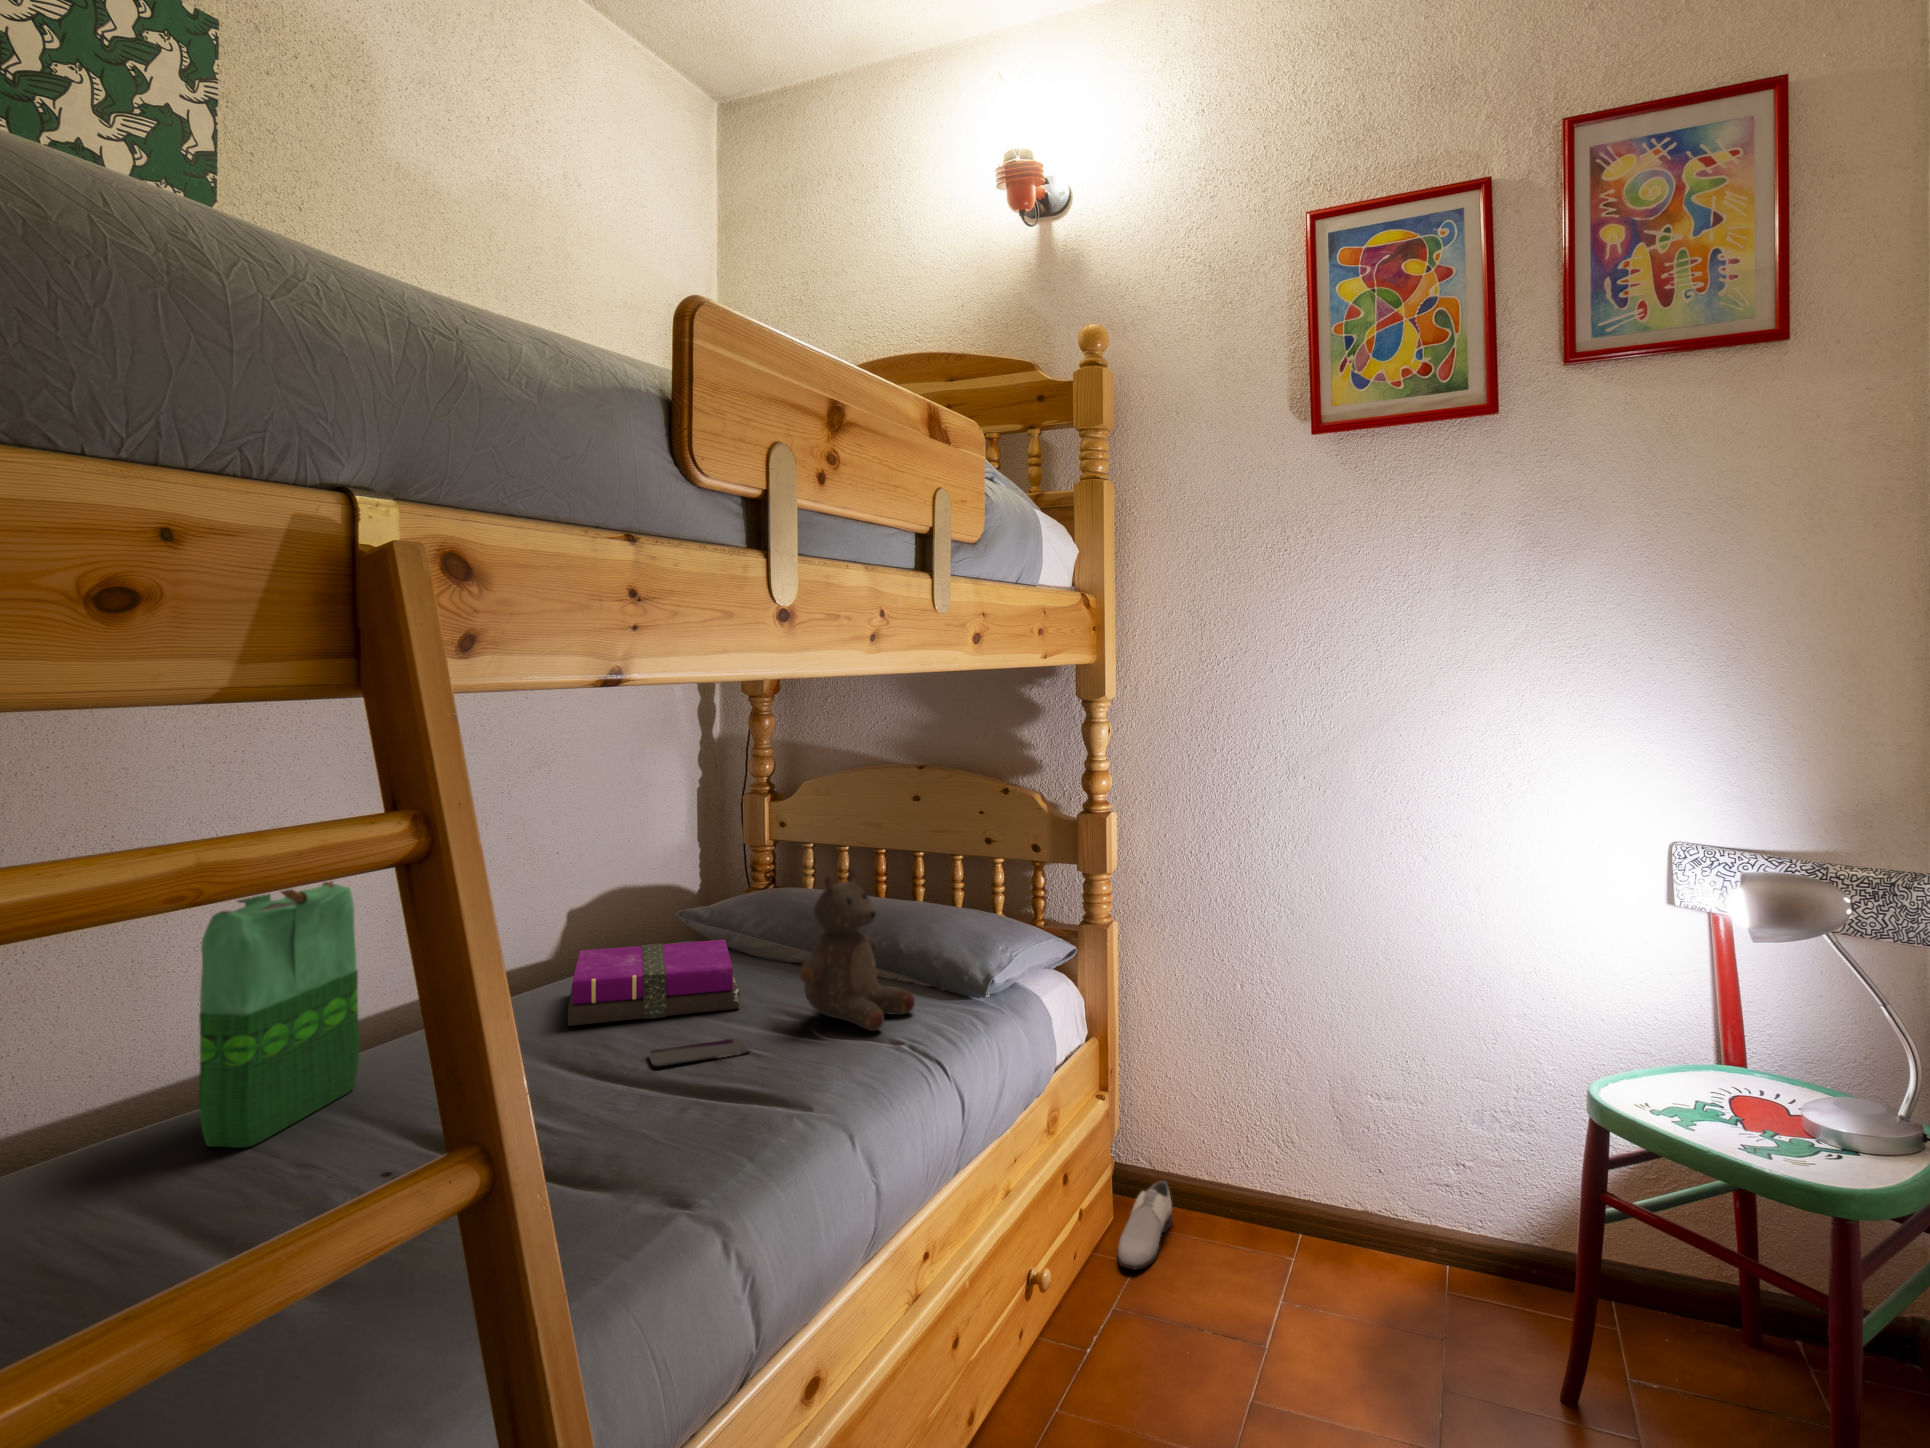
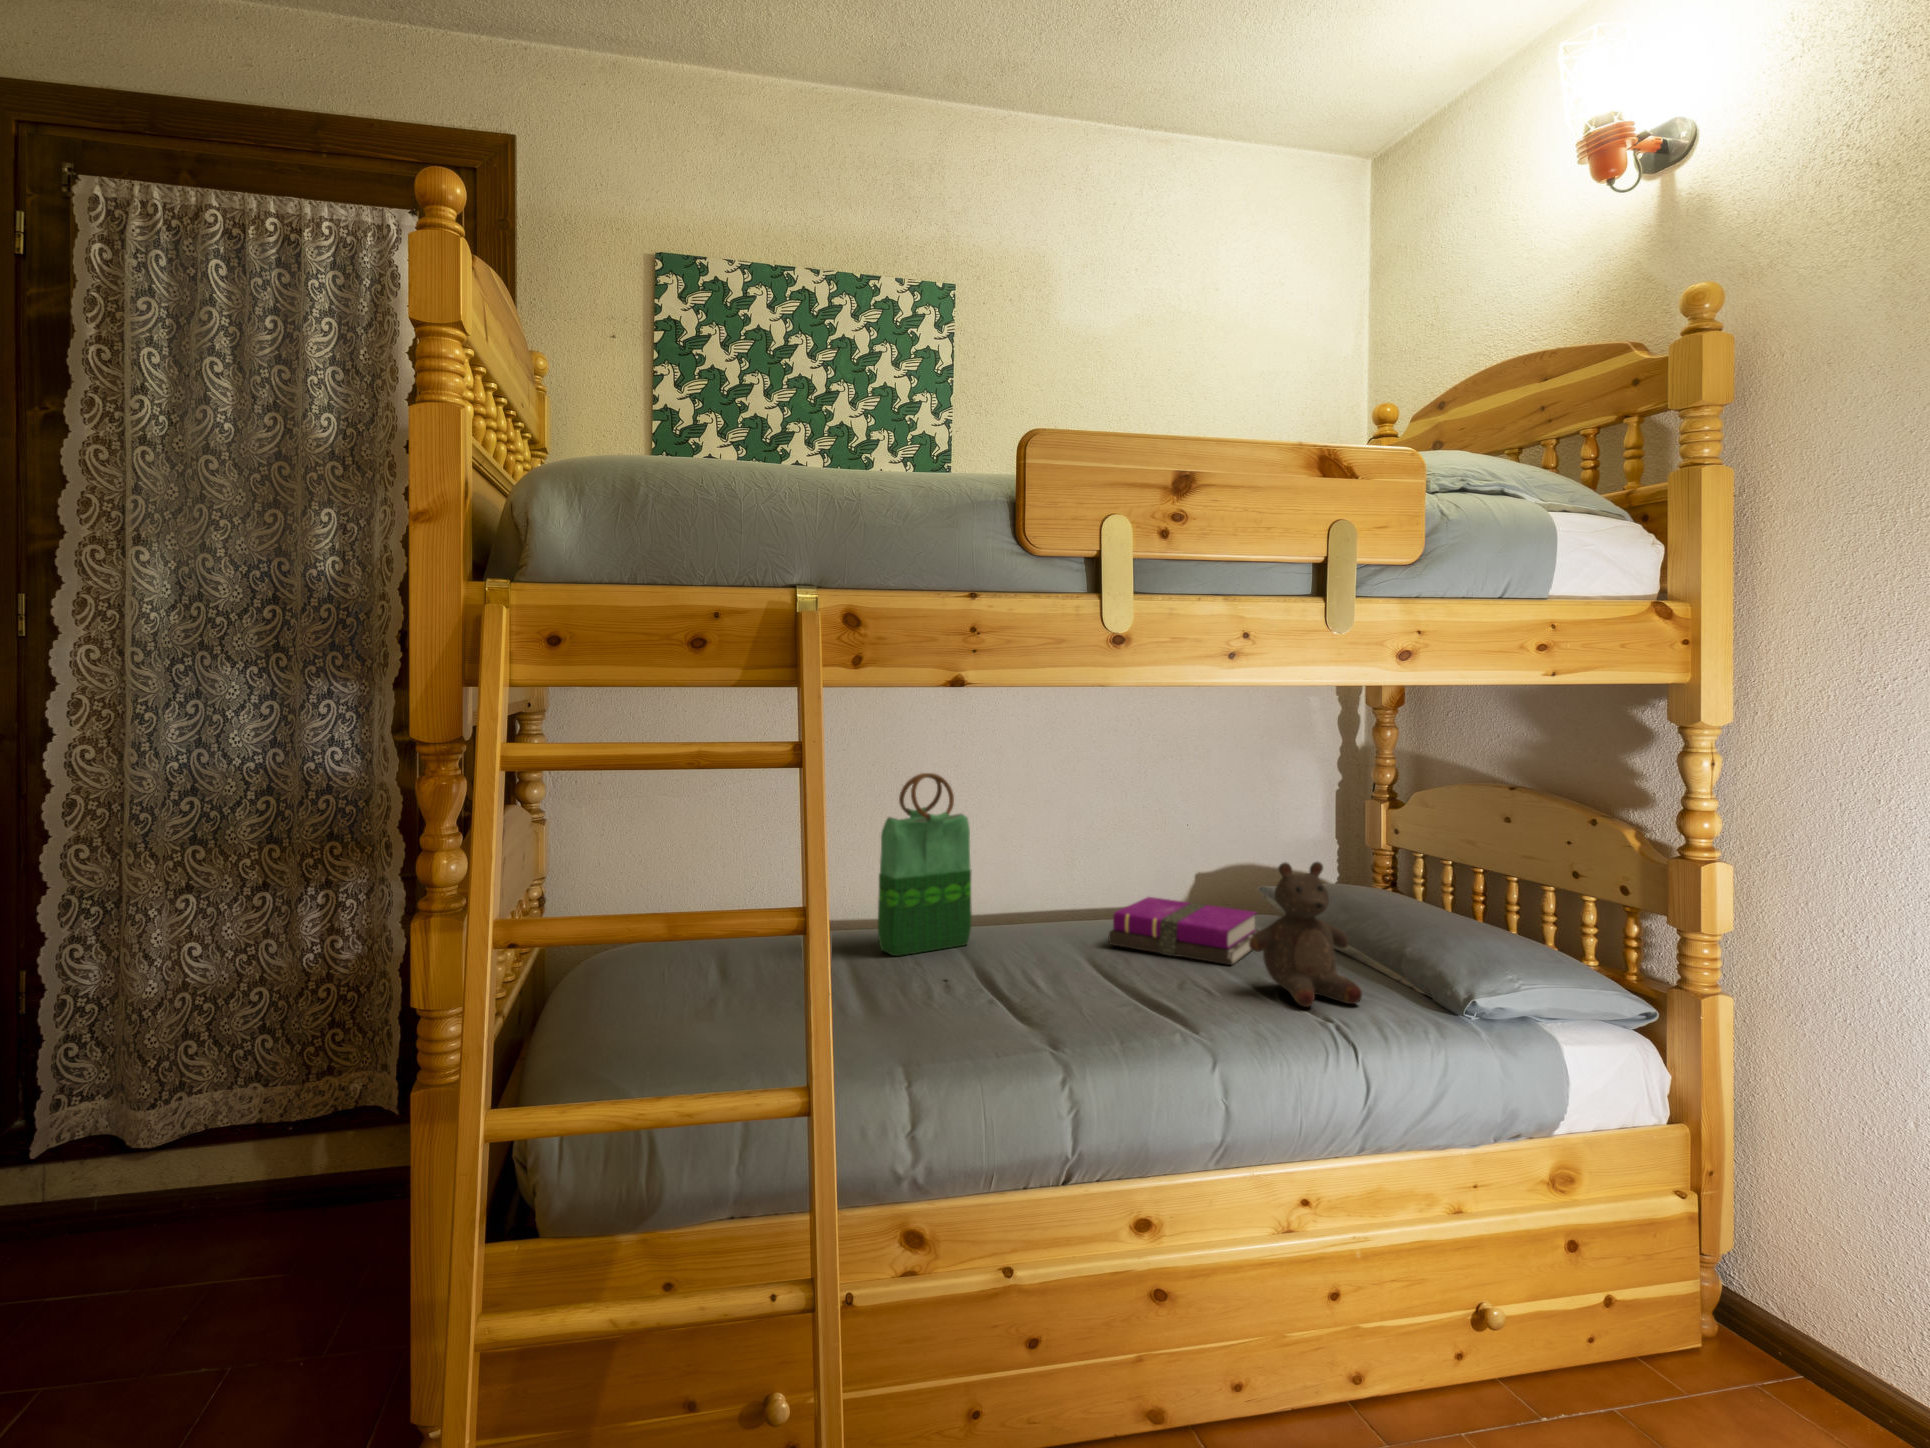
smartphone: present [648,1038,750,1067] -> none [1122,971,1201,992]
shoe: present [1118,1181,1172,1269] -> none [1671,1328,1804,1409]

